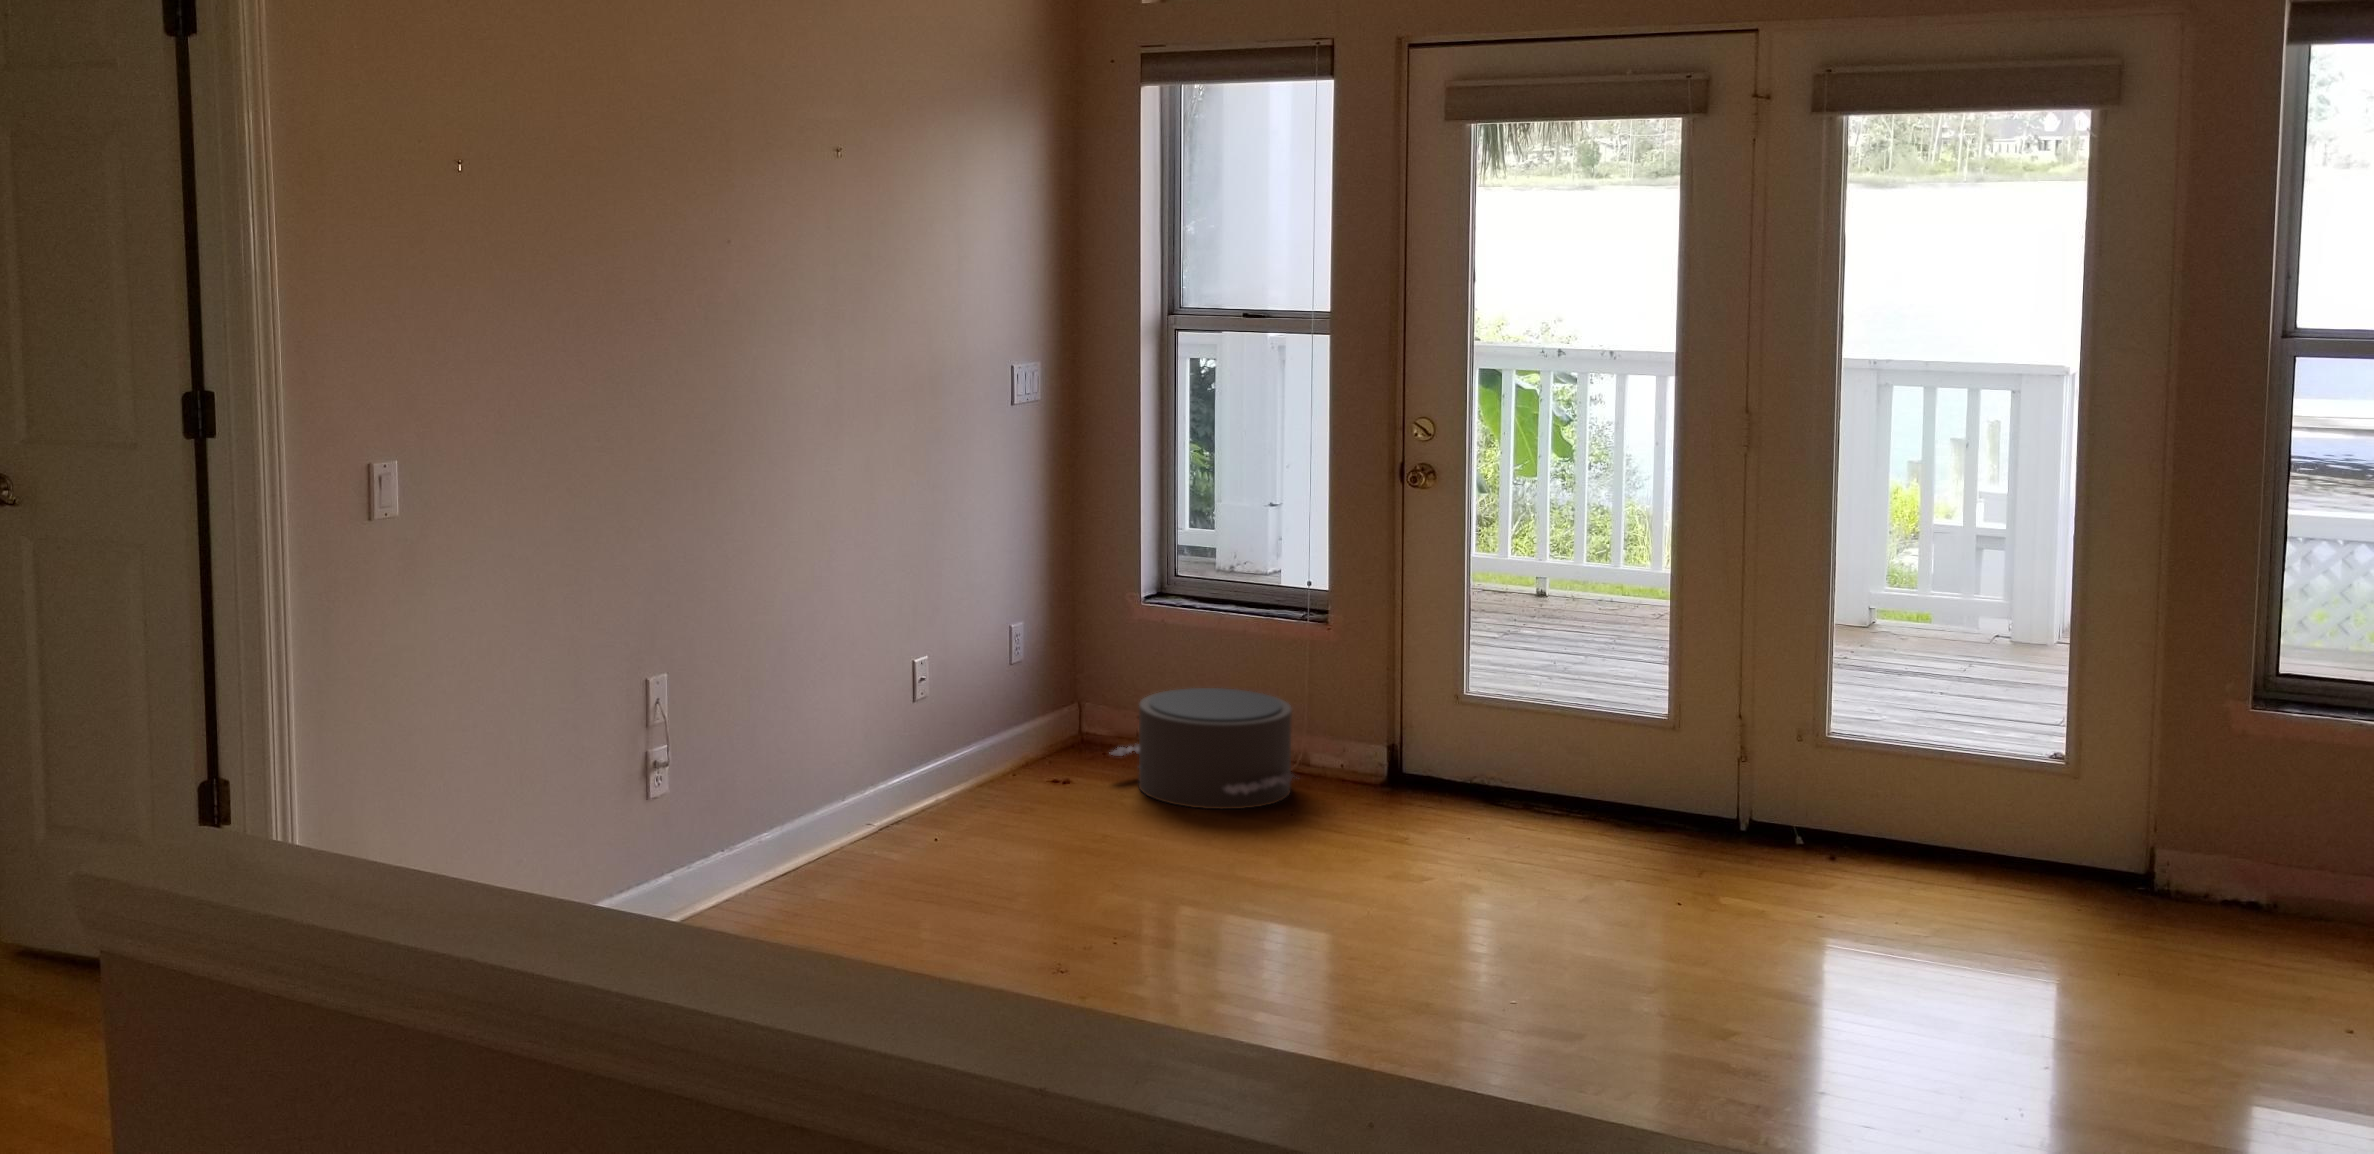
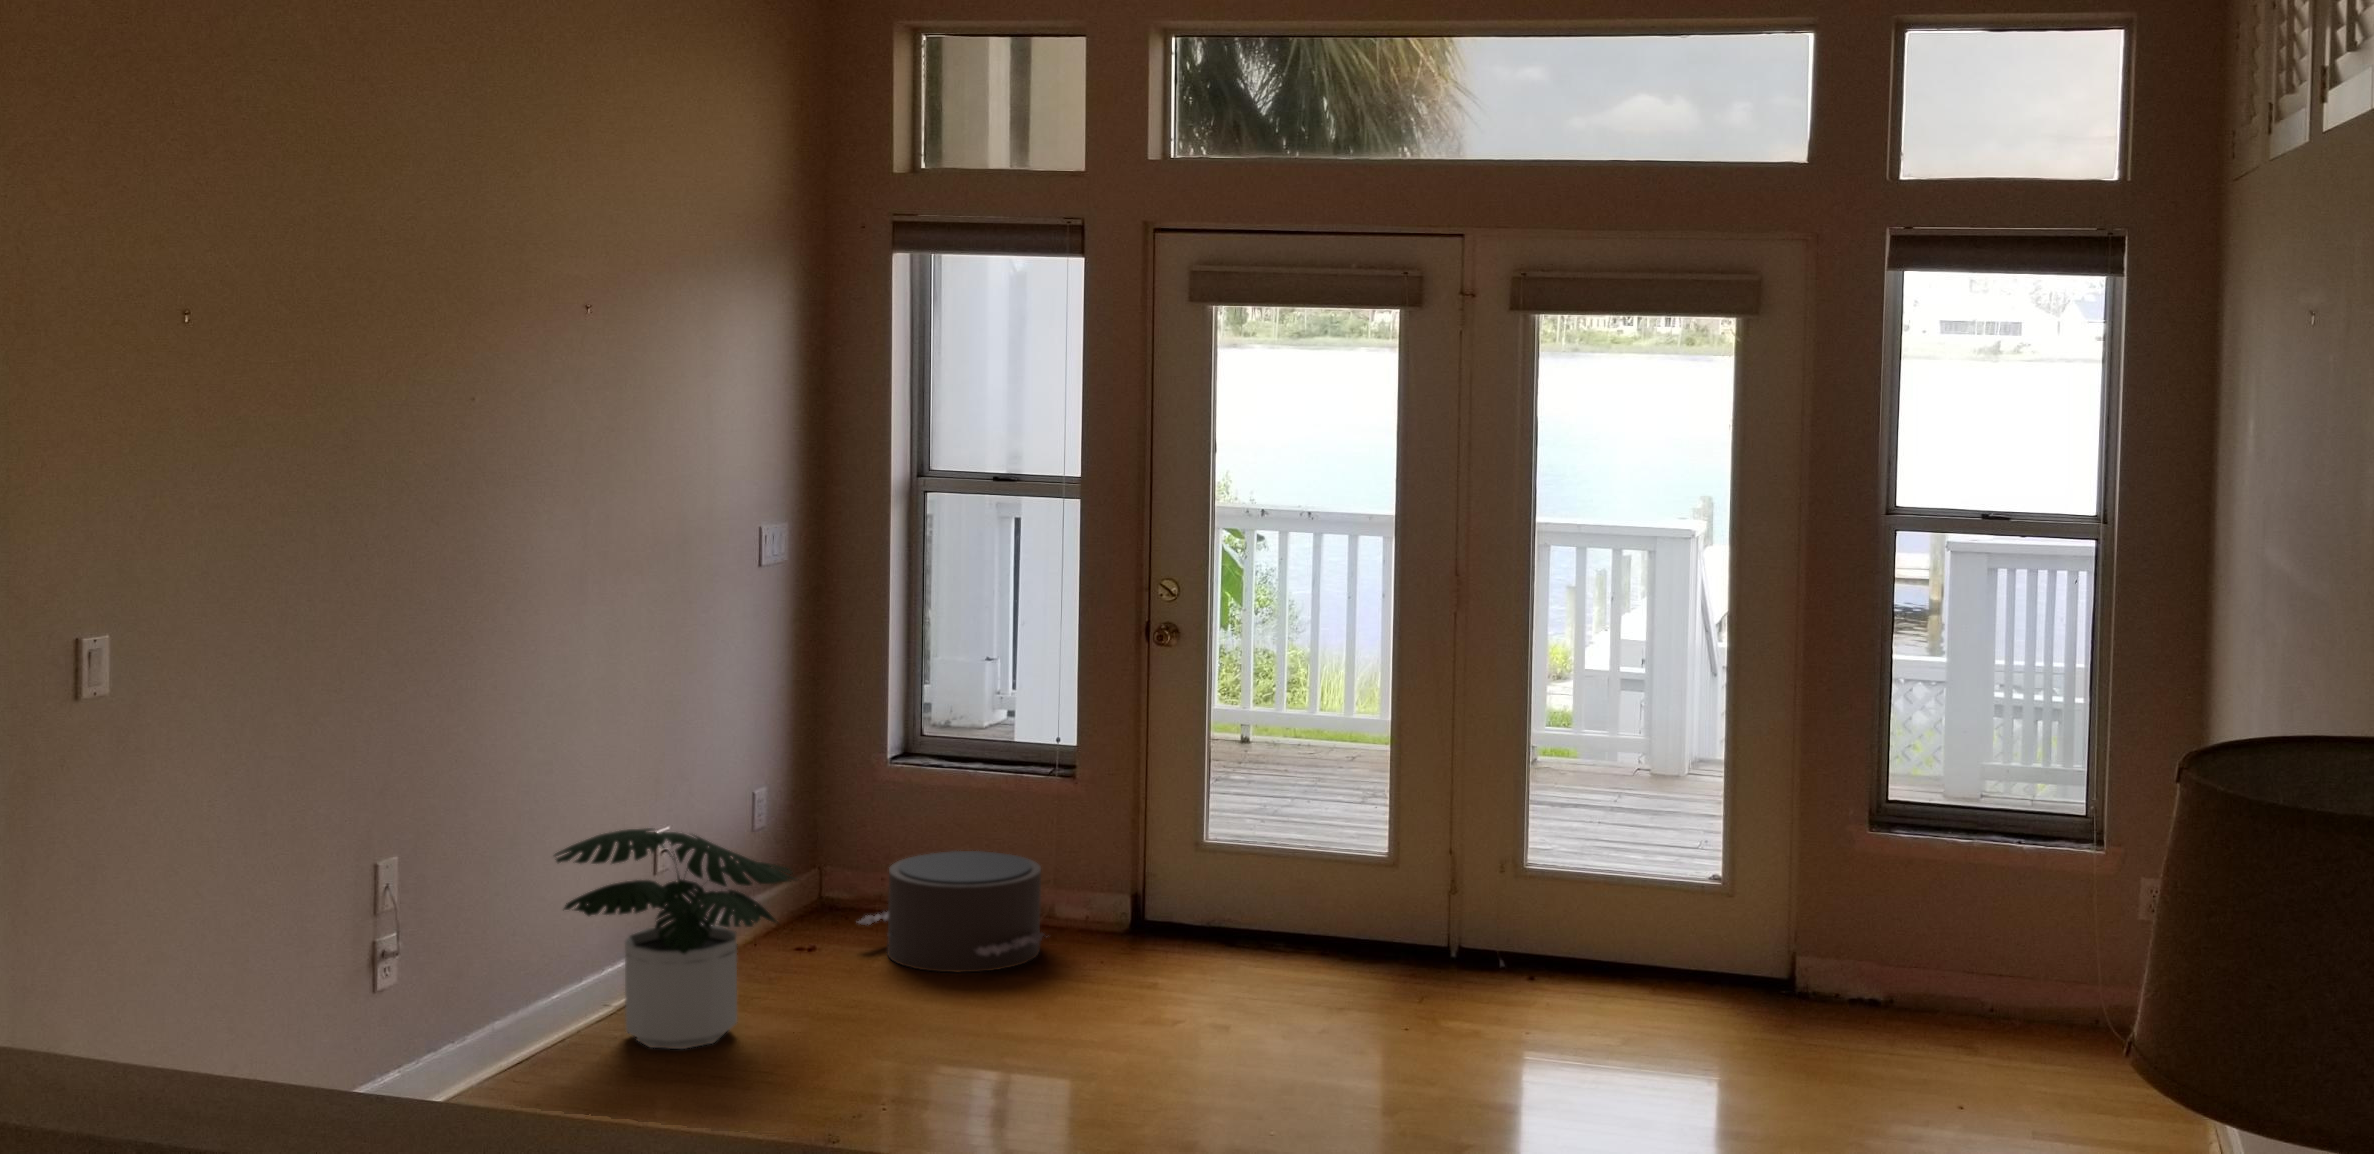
potted plant: none [812,656,1045,869] -> present [555,828,796,1049]

